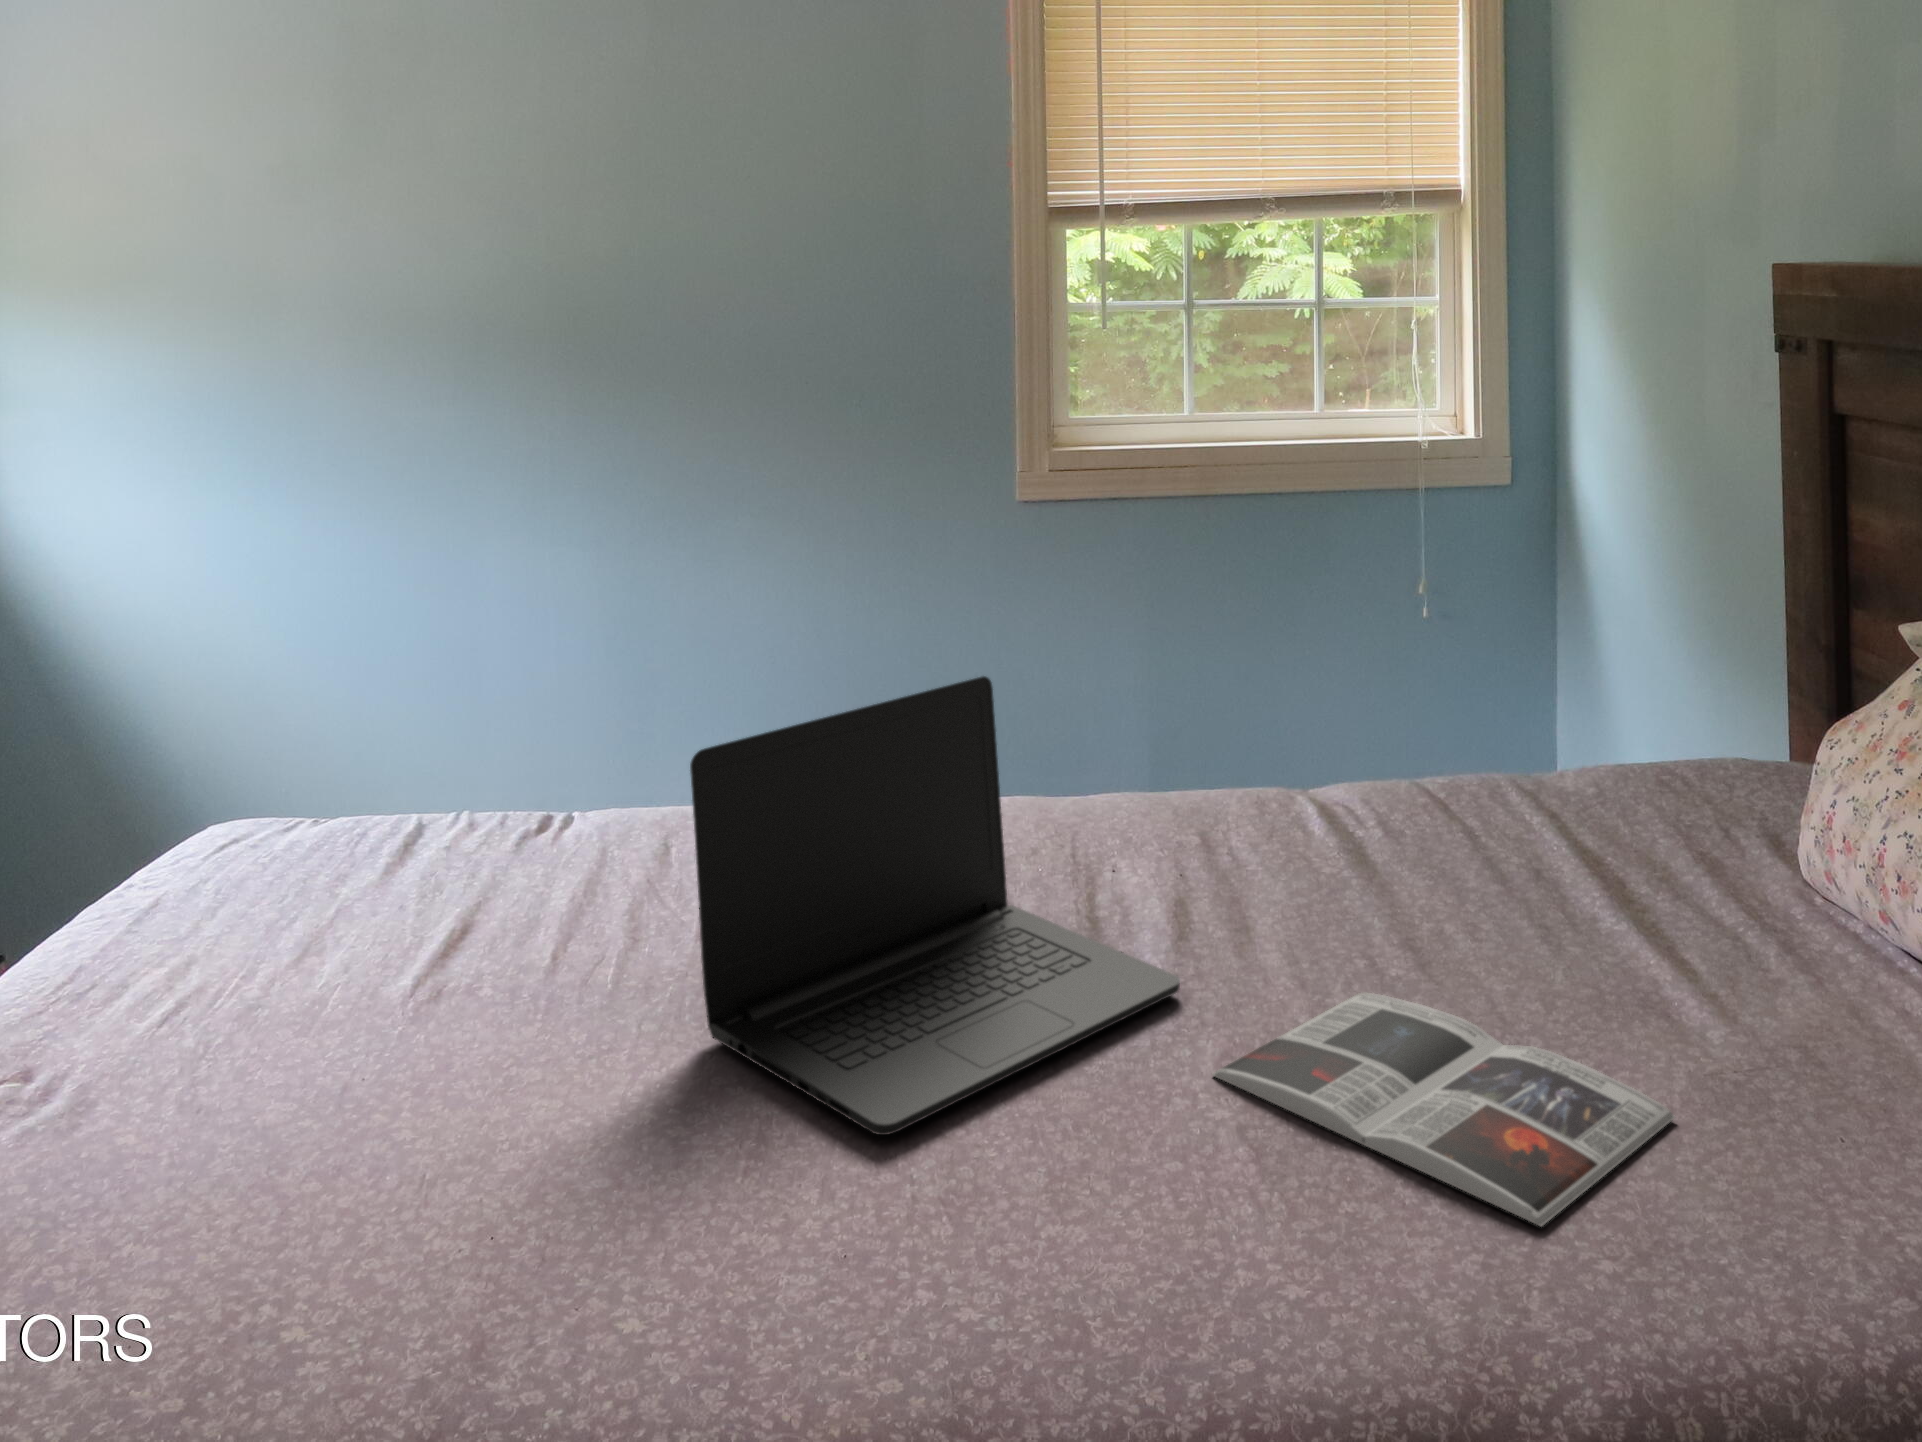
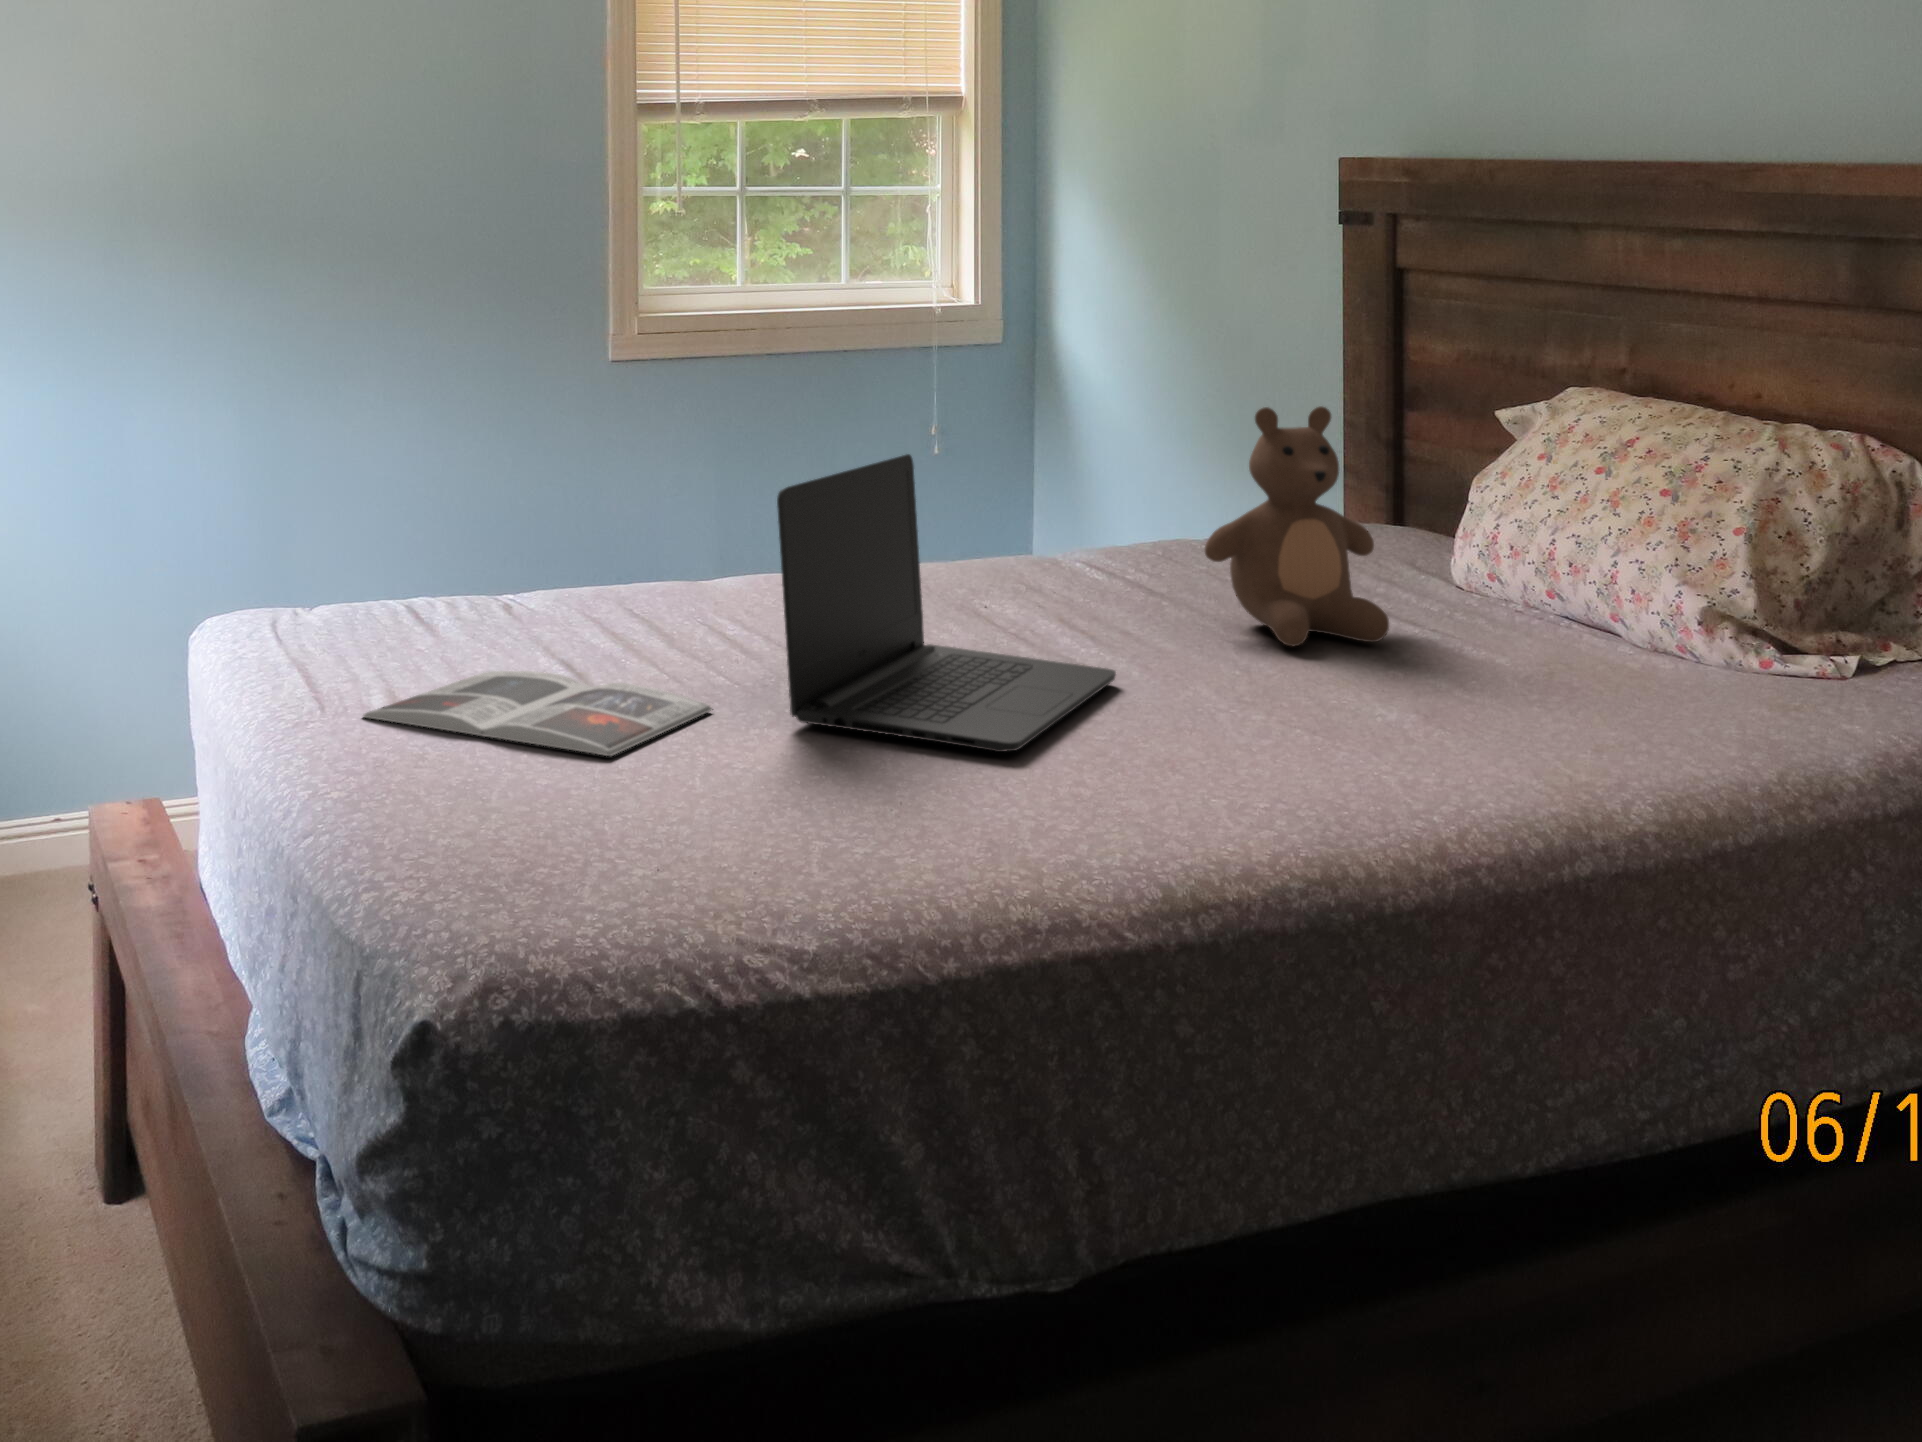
teddy bear: none [1403,620,1641,947] -> present [1205,406,1389,646]
magazine: present [1213,993,1675,1226] -> present [363,671,712,756]

